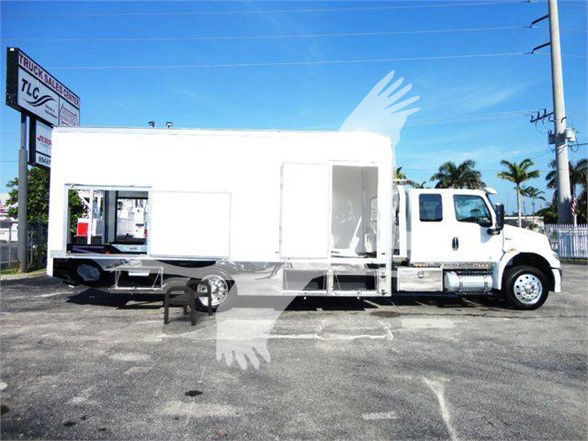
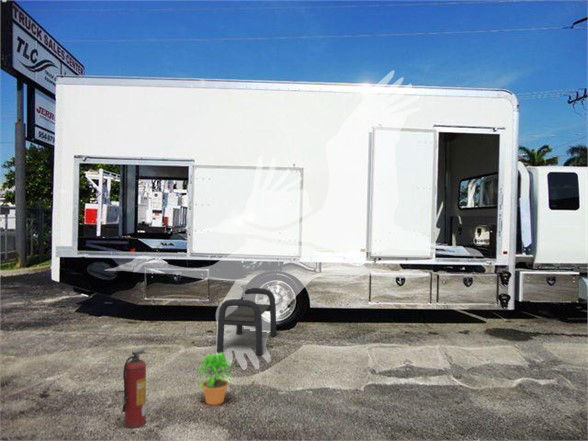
fire extinguisher: none [88,308,106,357] -> present [122,346,148,428]
potted plant: none [137,314,165,348] -> present [198,352,231,405]

